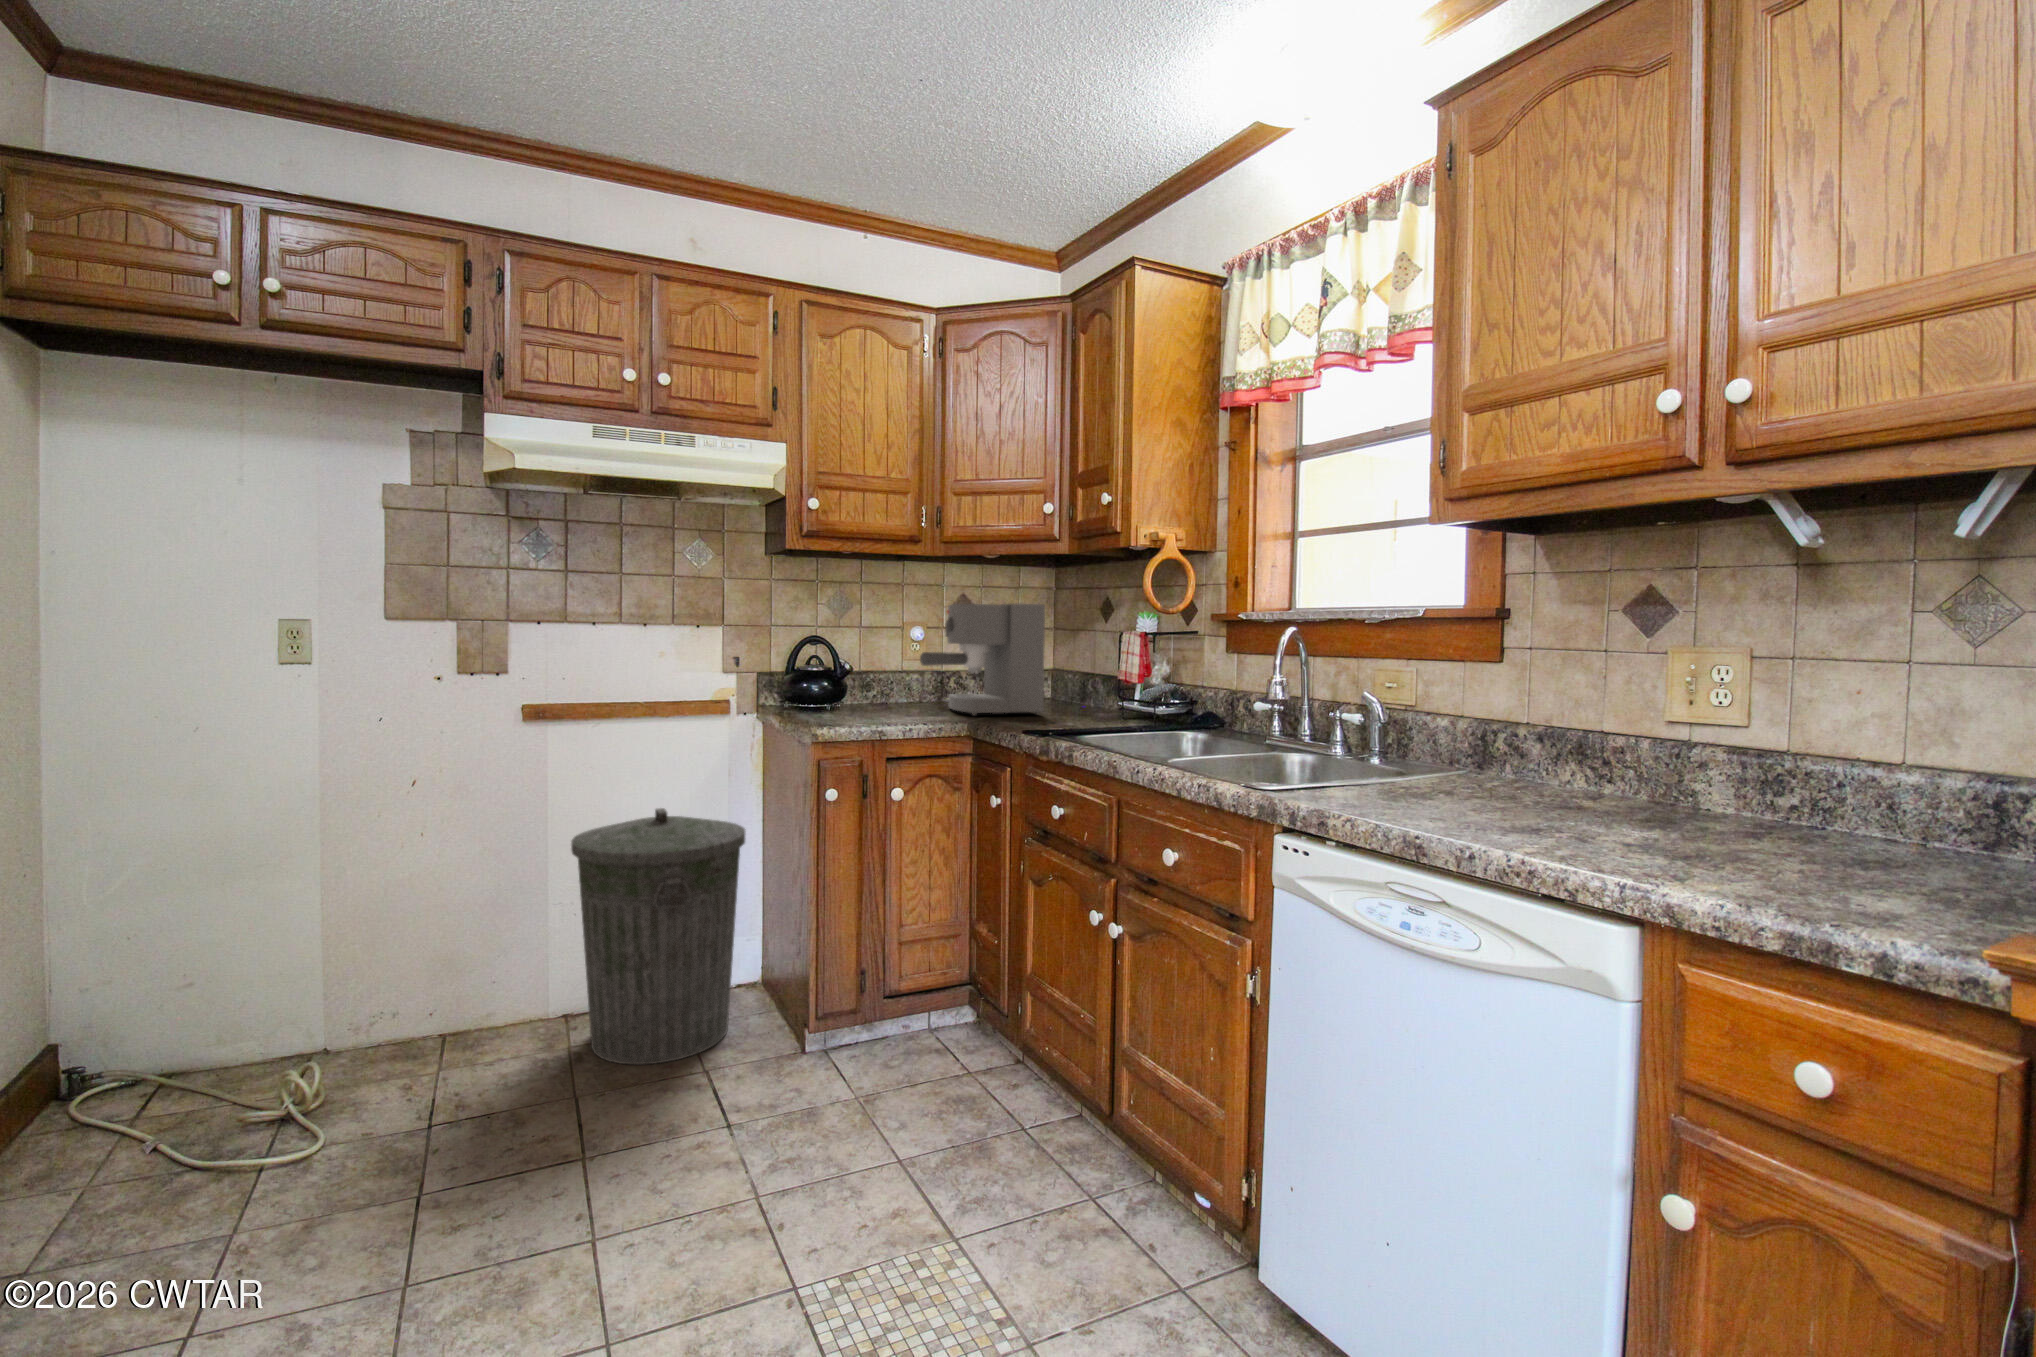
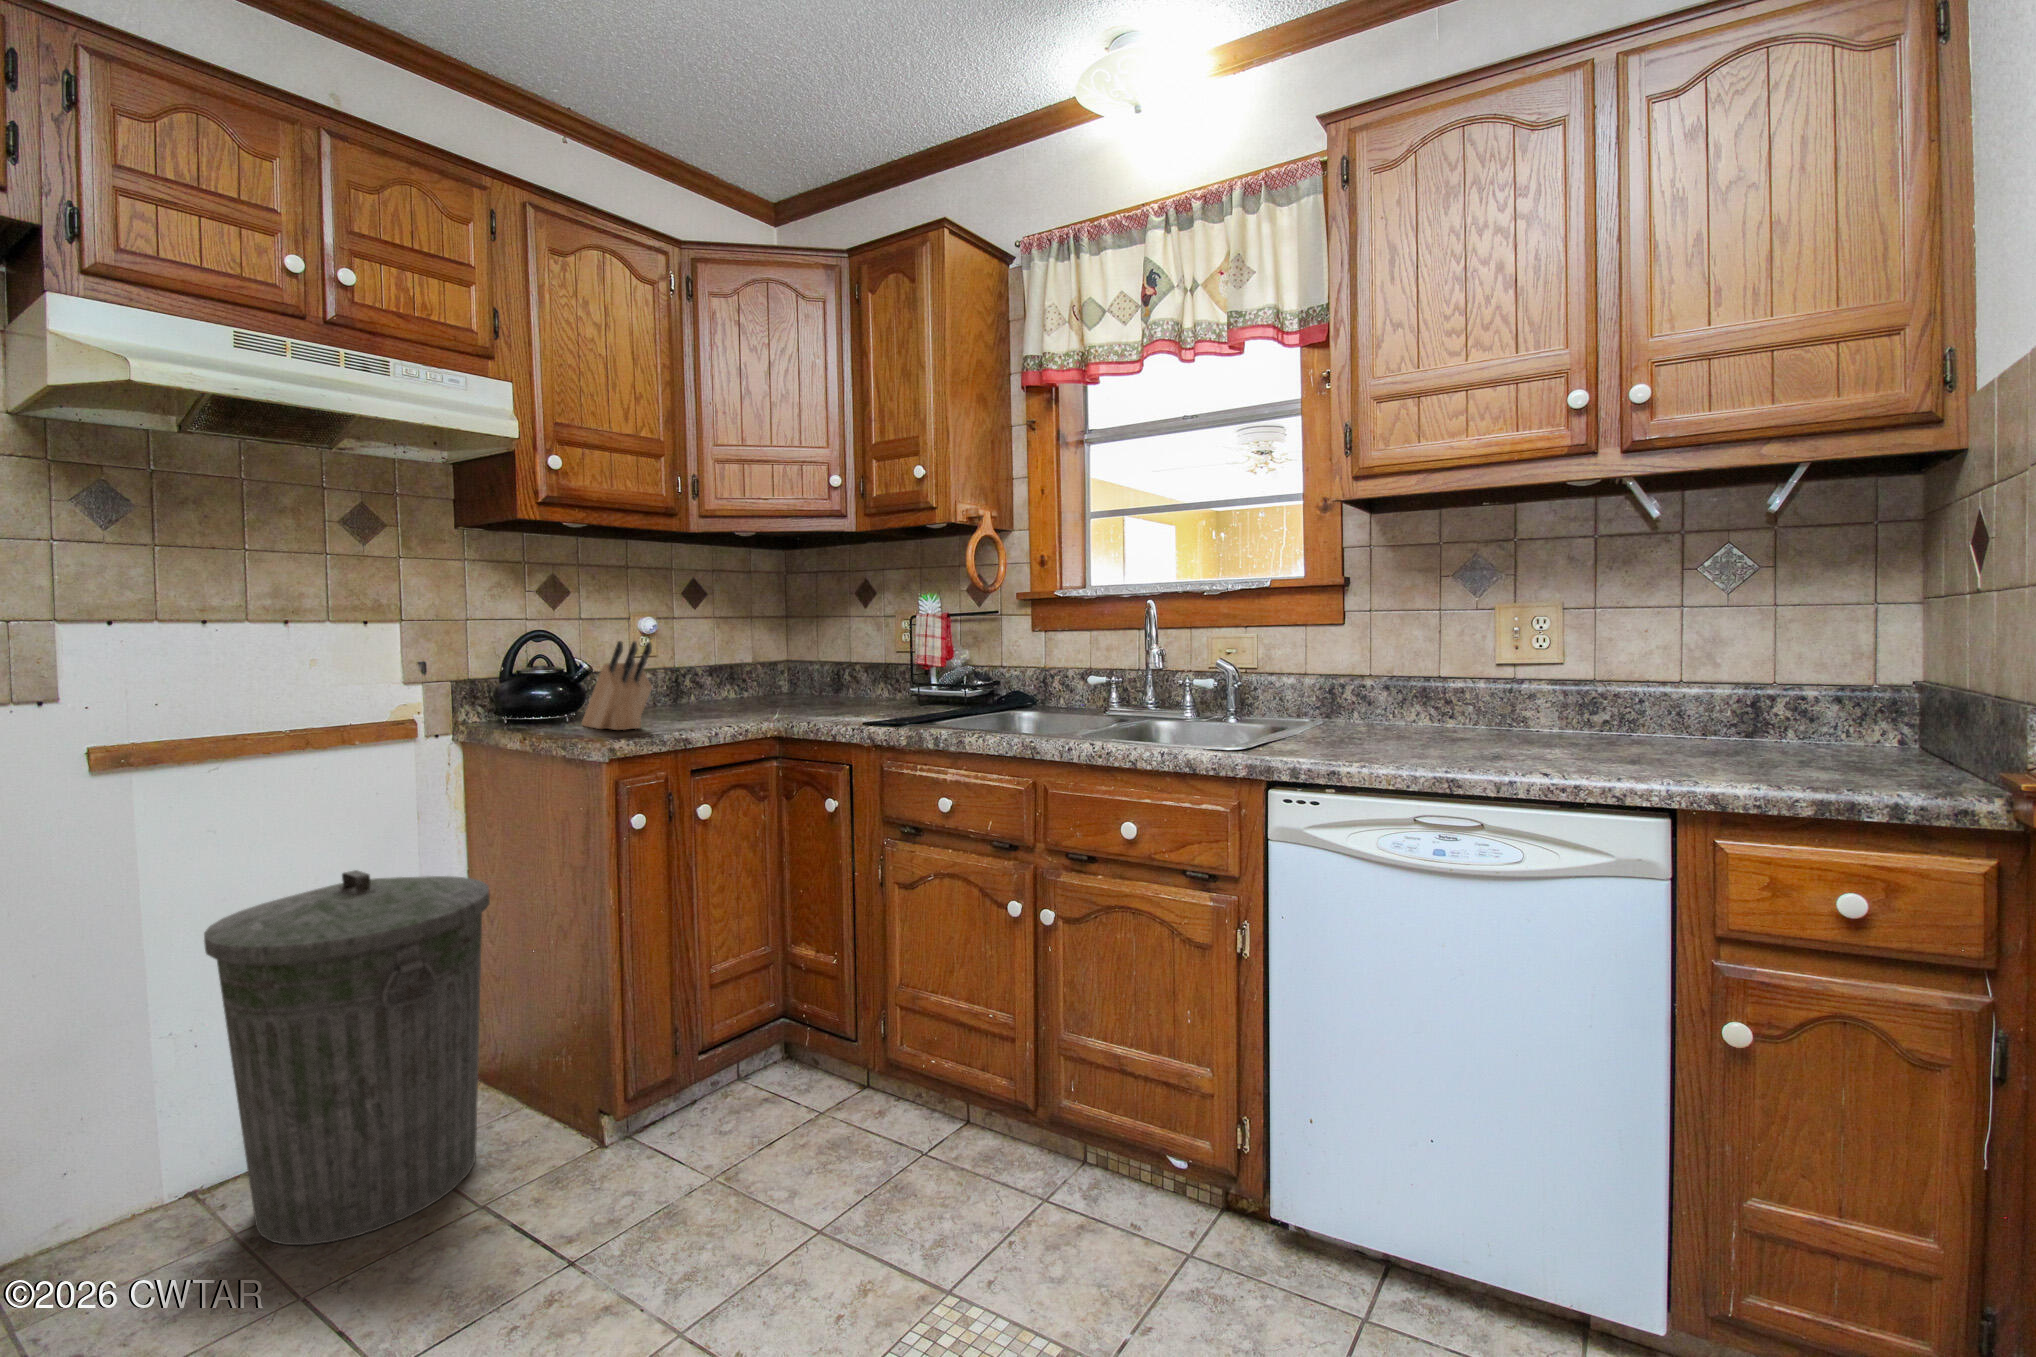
coffee maker: present [920,603,1045,716] -> none [696,584,836,711]
knife block: none [822,651,860,722] -> present [582,641,652,730]

